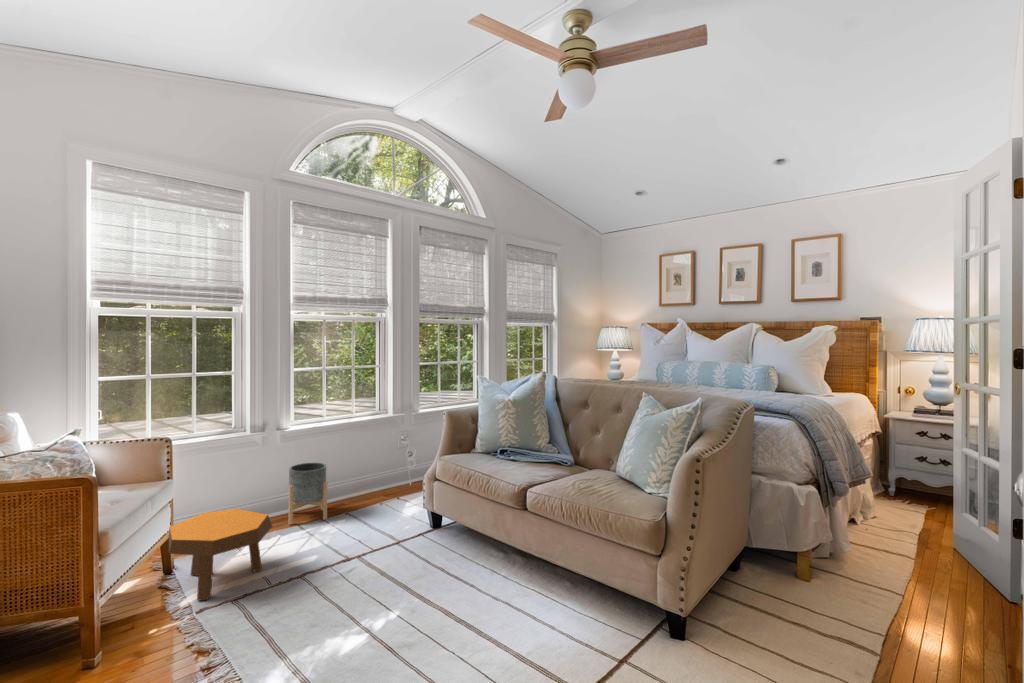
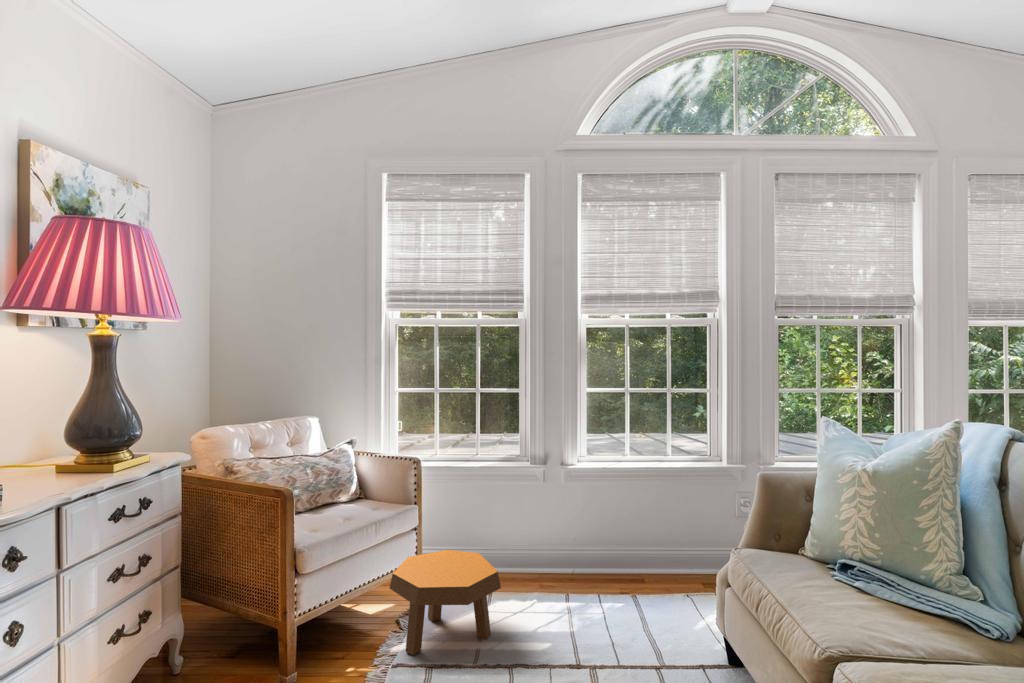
planter: present [289,463,327,525] -> none [560,512,616,596]

